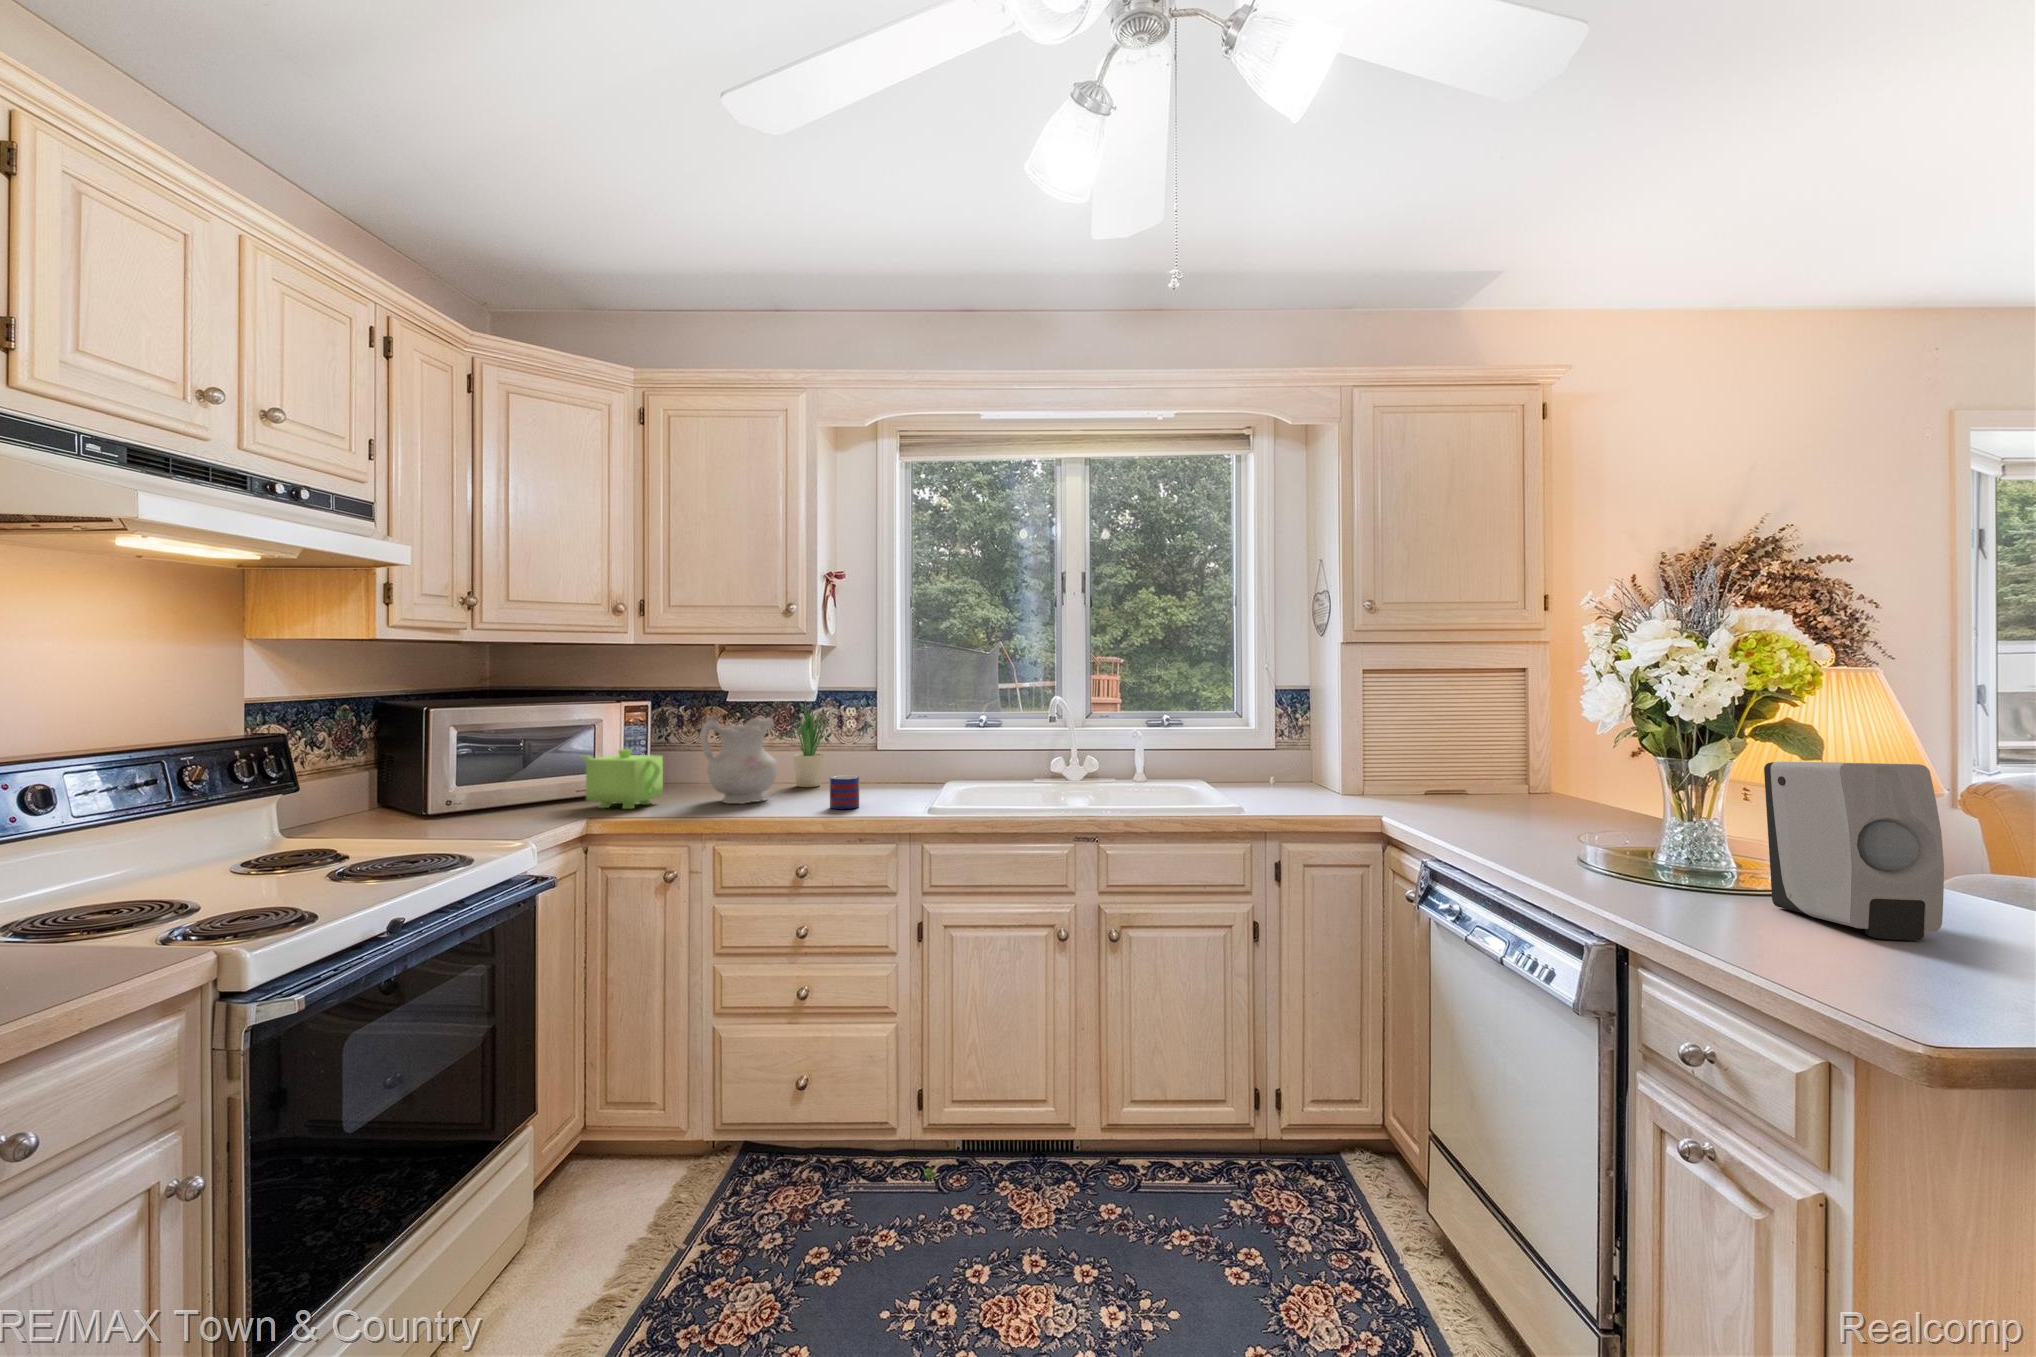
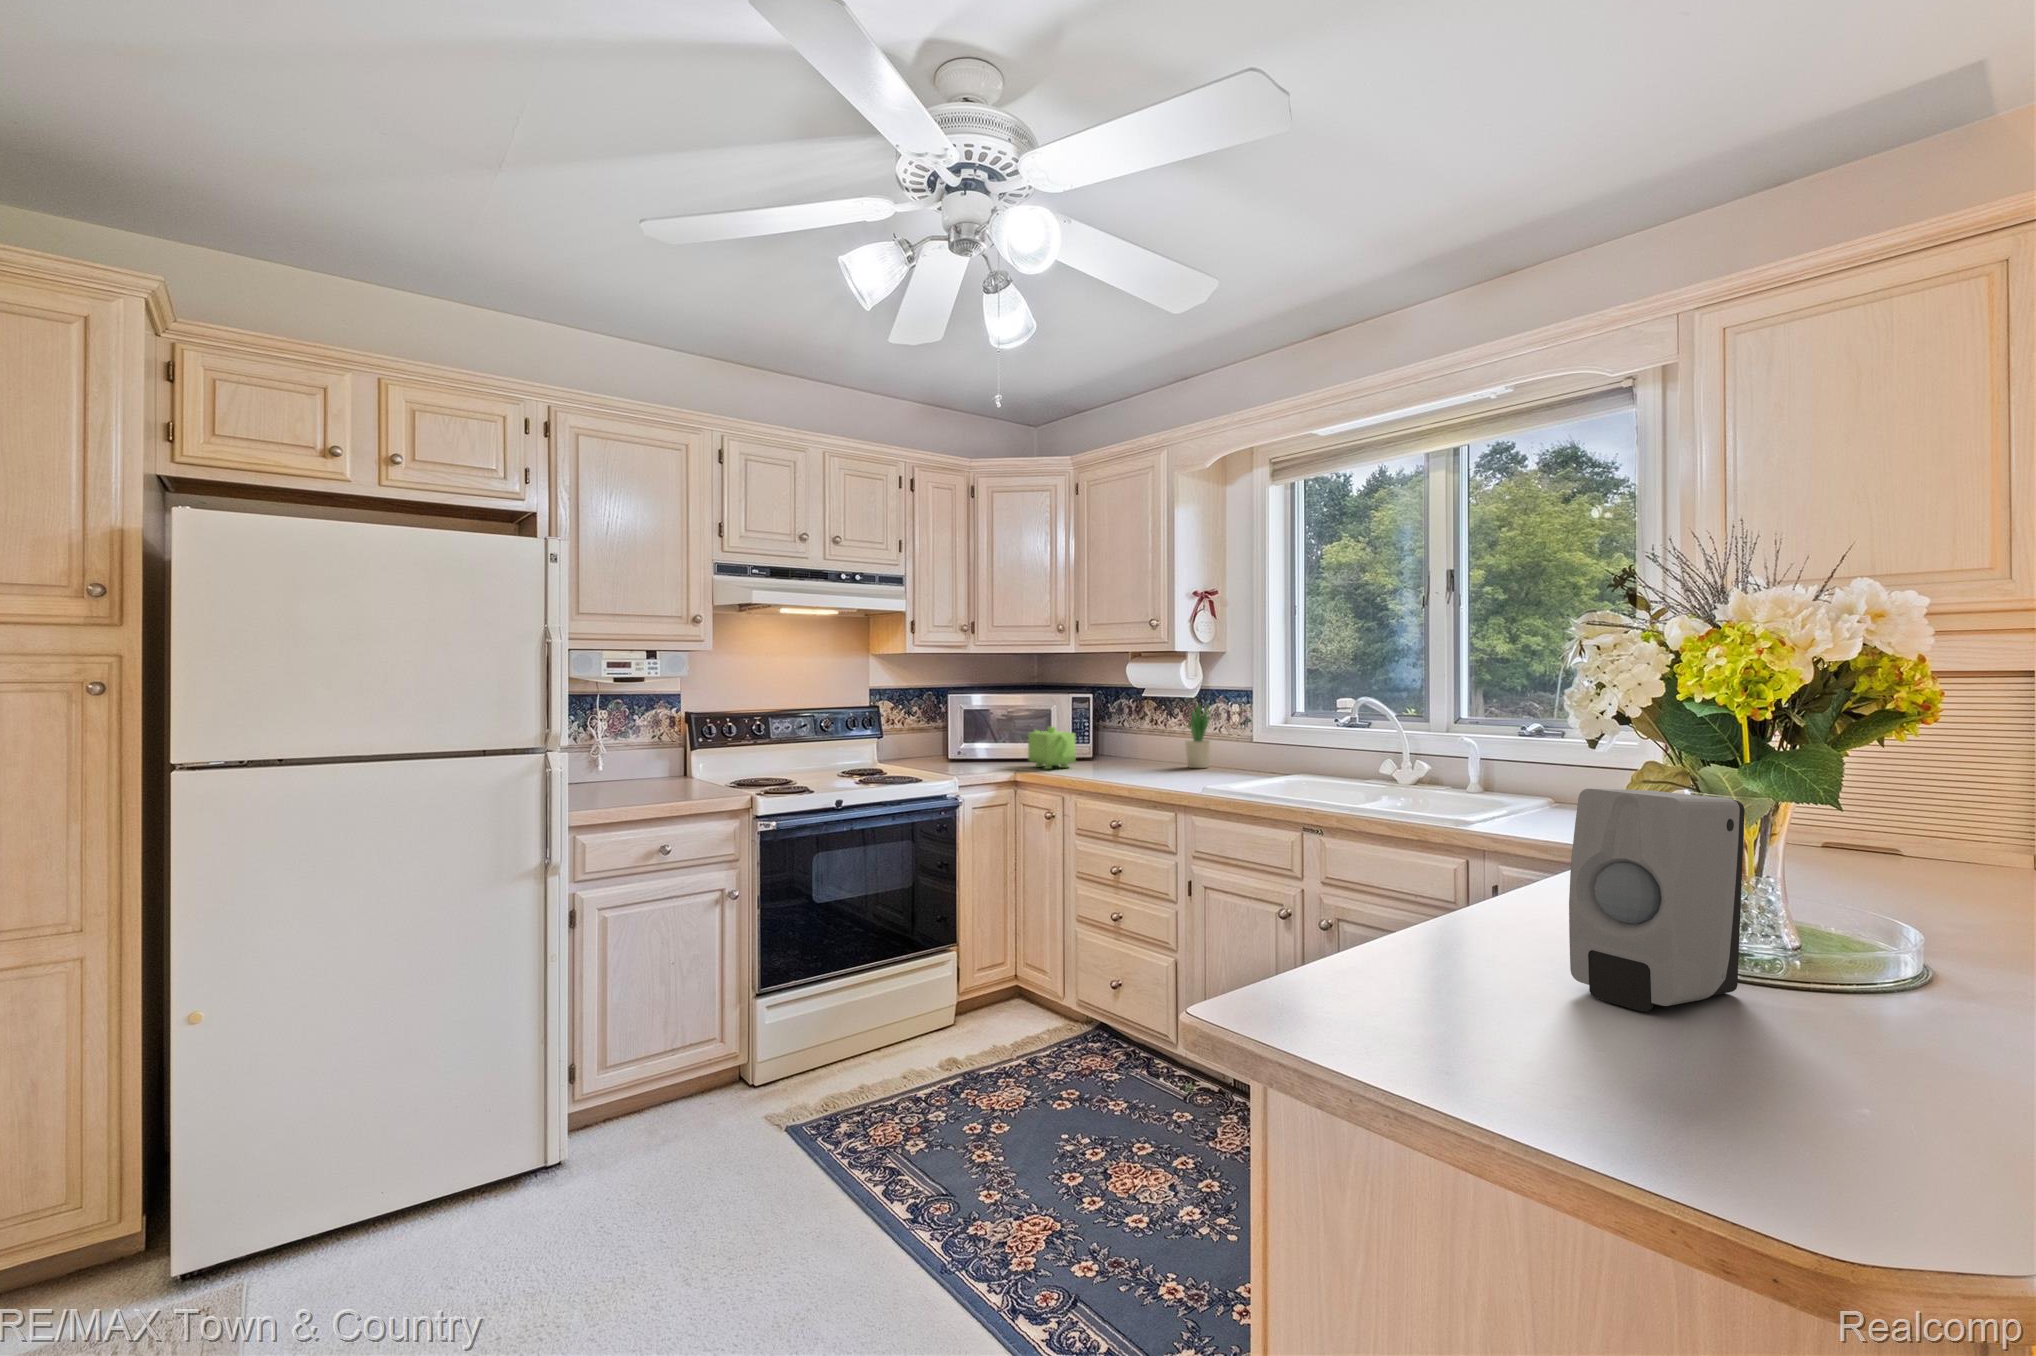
ceramic pitcher: present [700,717,778,804] -> none [1088,705,1148,773]
mug: present [830,775,859,809] -> none [1153,757,1185,783]

